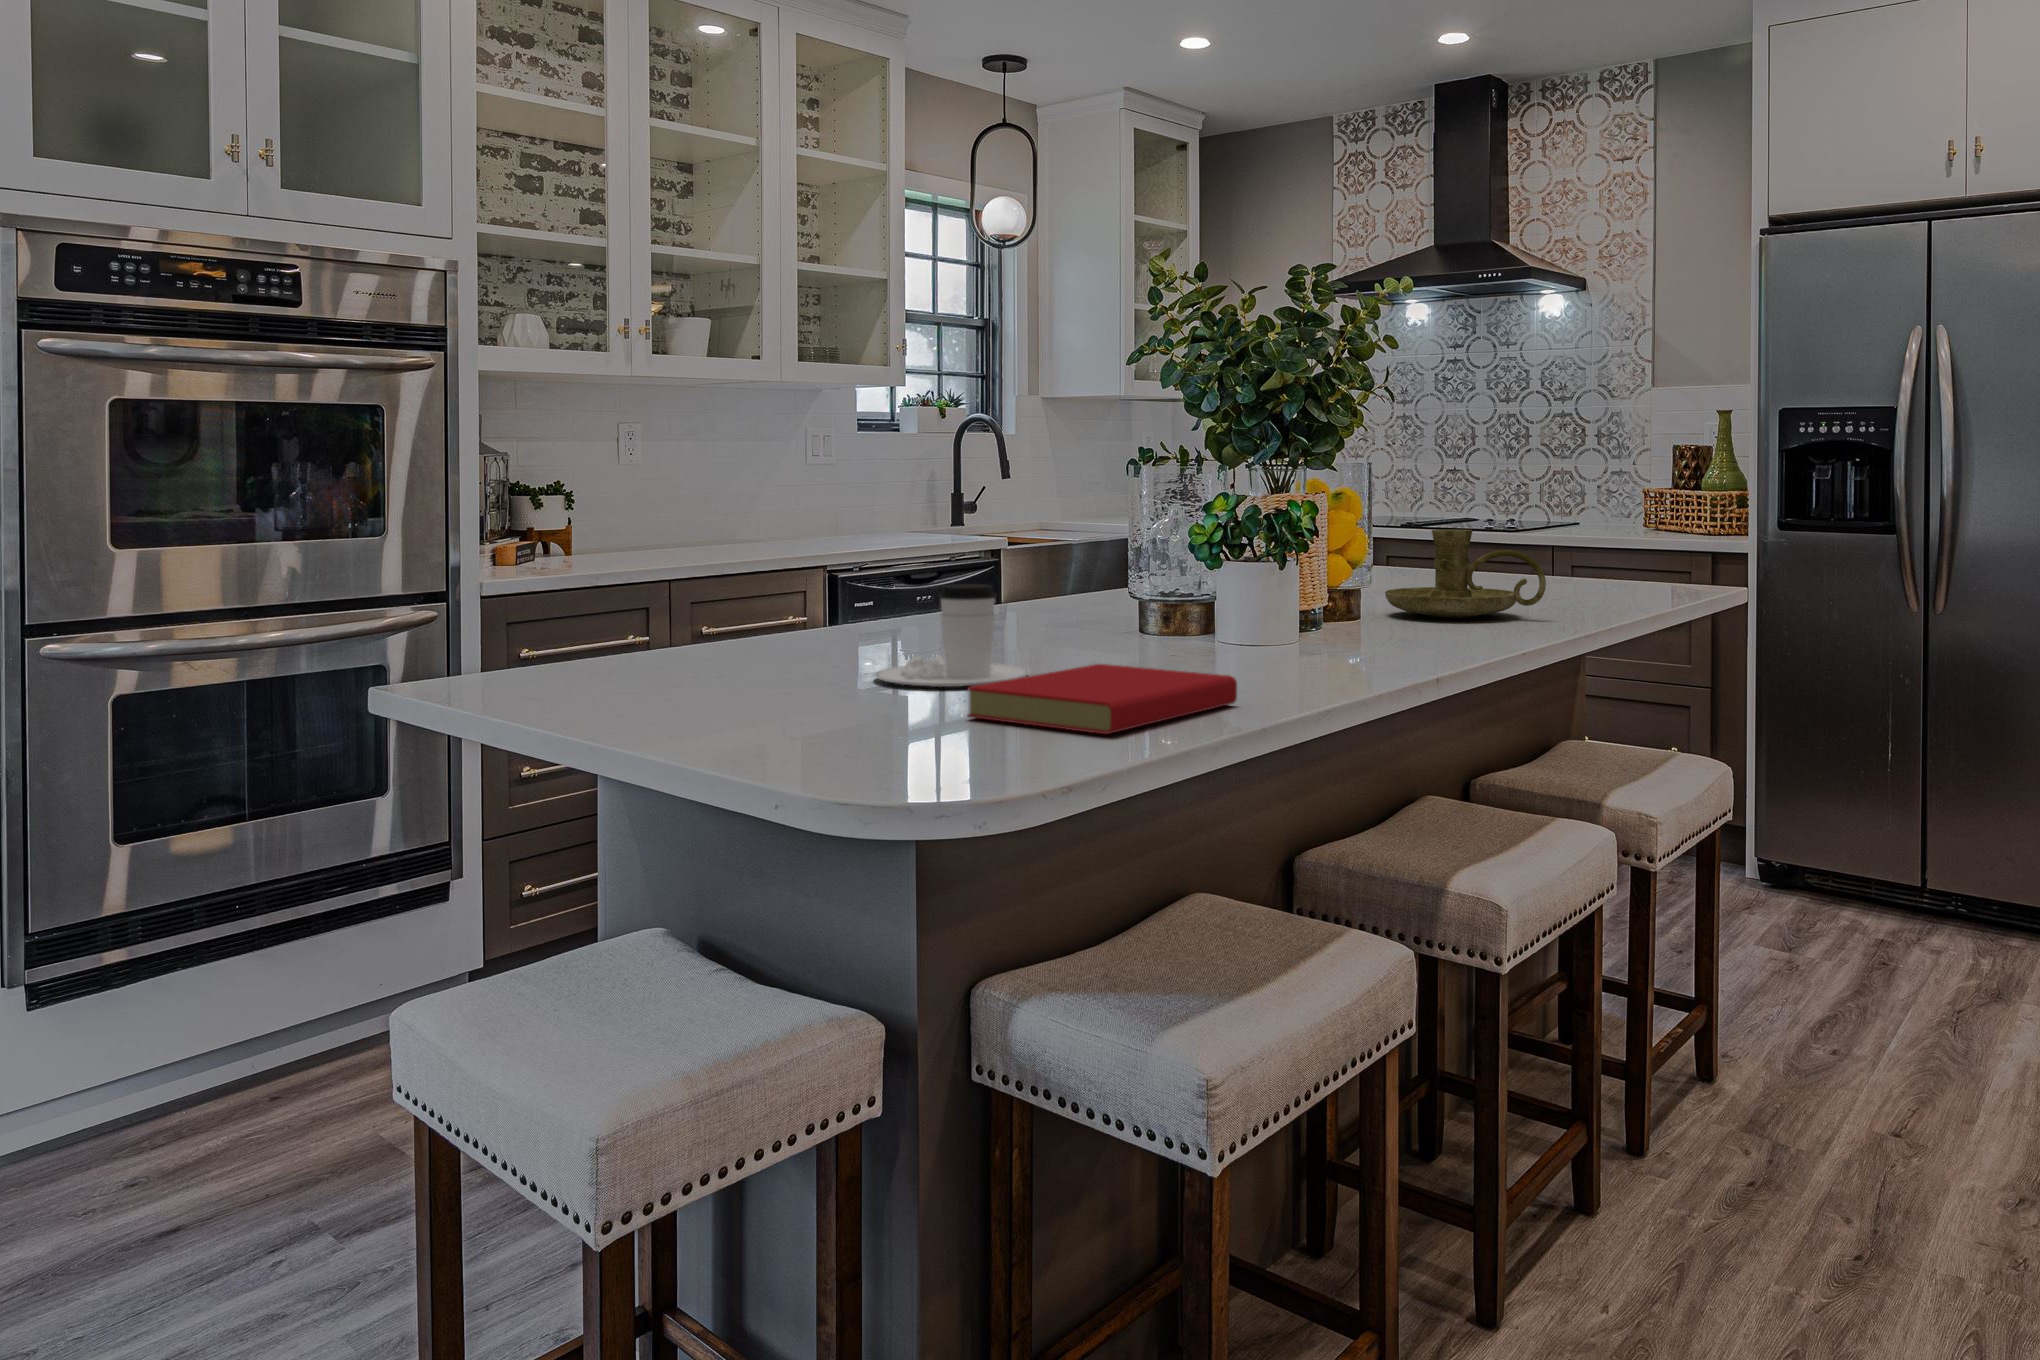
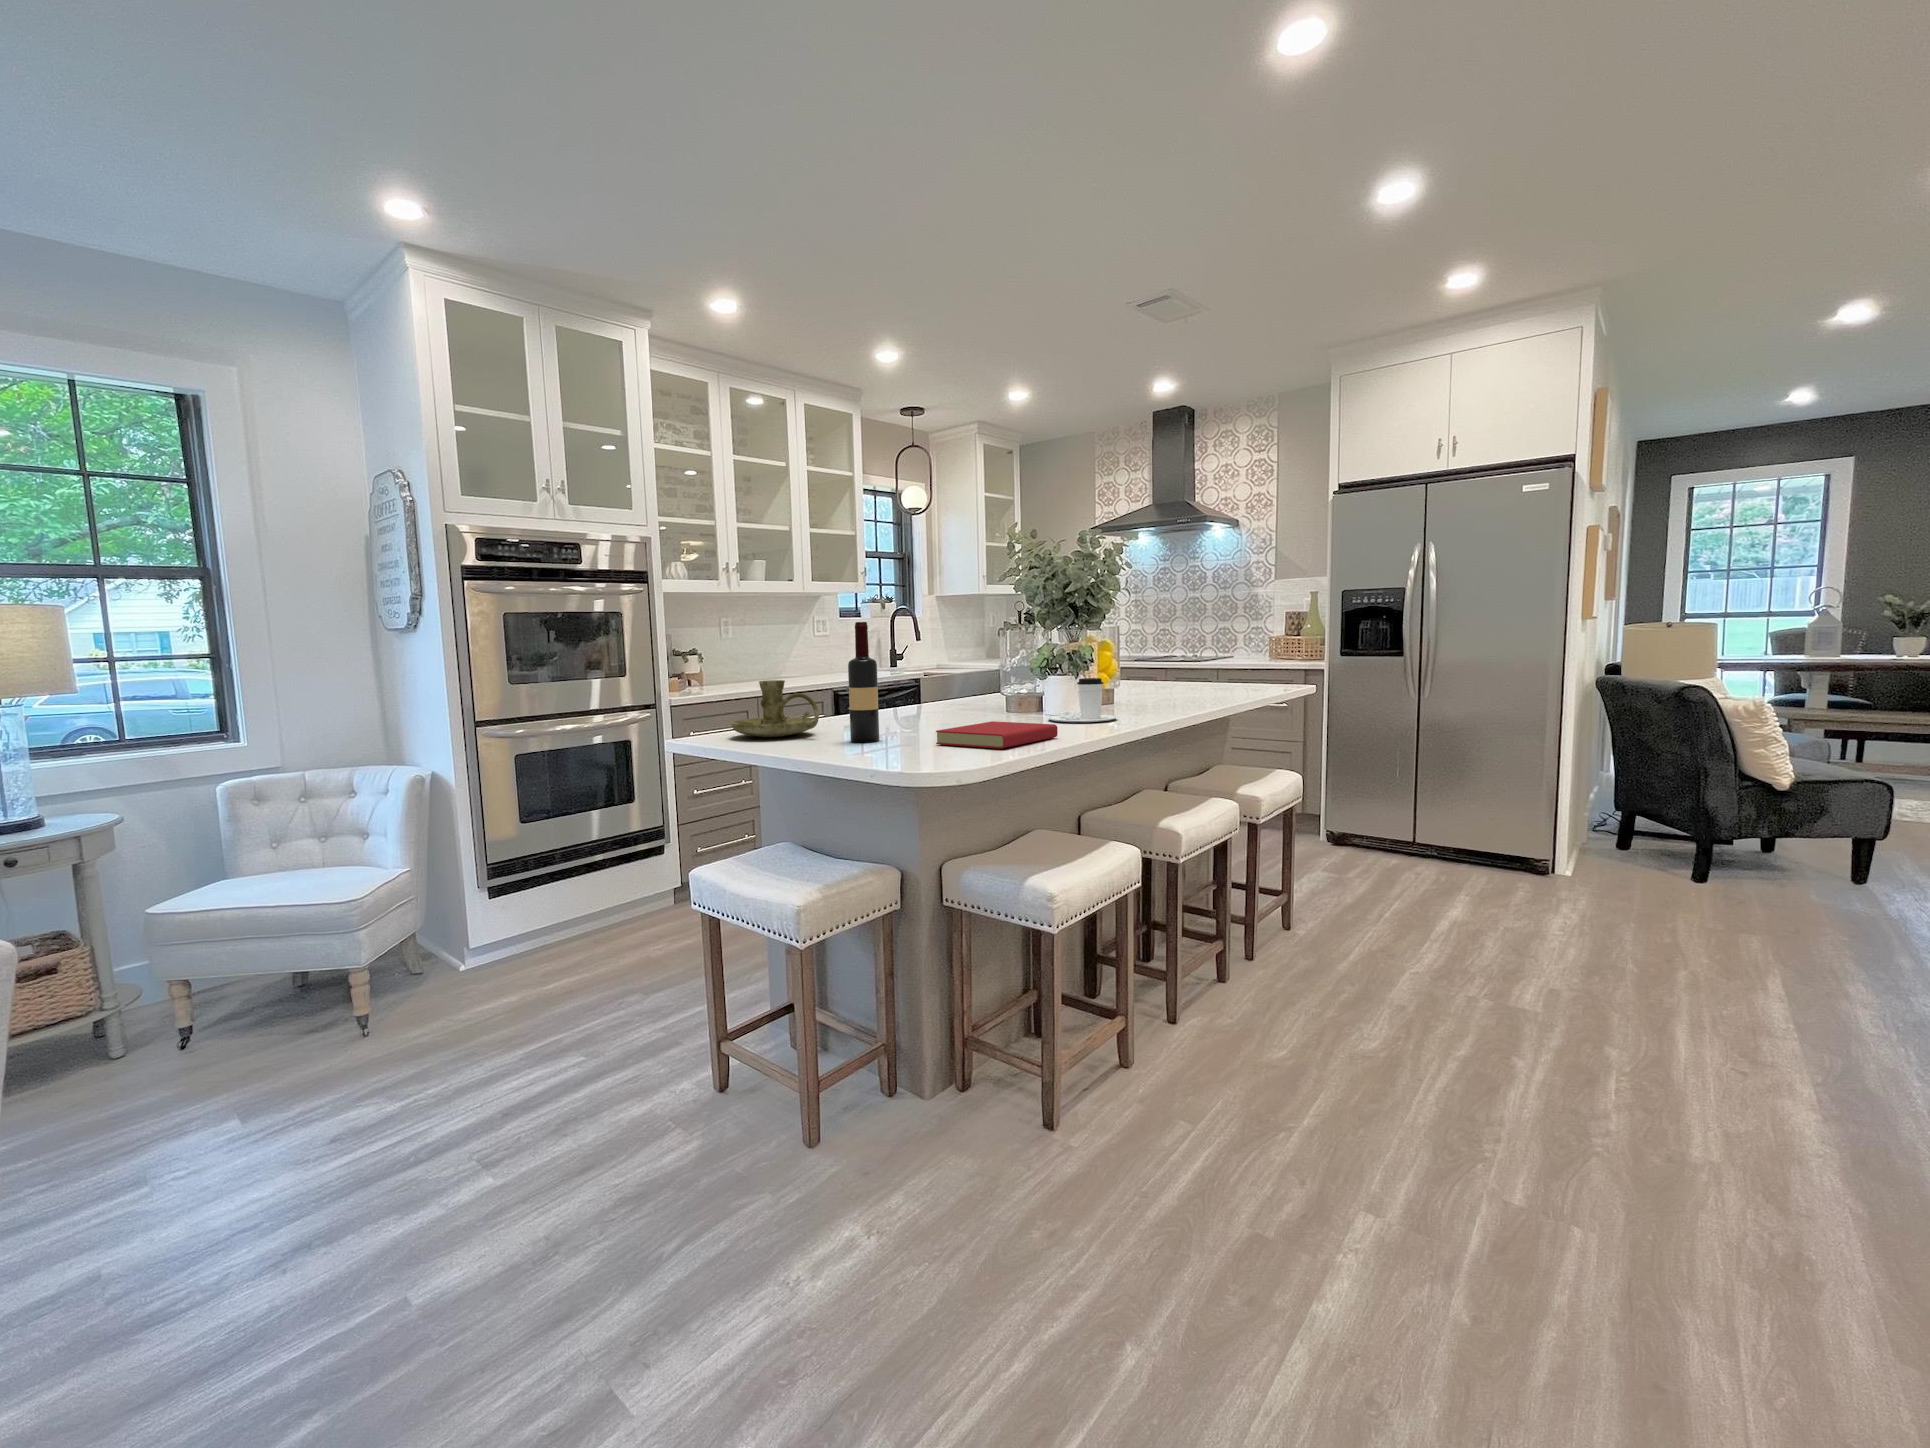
wine bottle: none [782,441,850,706] -> present [848,622,879,742]
candle holder: present [1385,529,1546,618] -> present [731,680,819,737]
coffee cup: present [874,584,1030,687] -> present [1048,678,1117,722]

